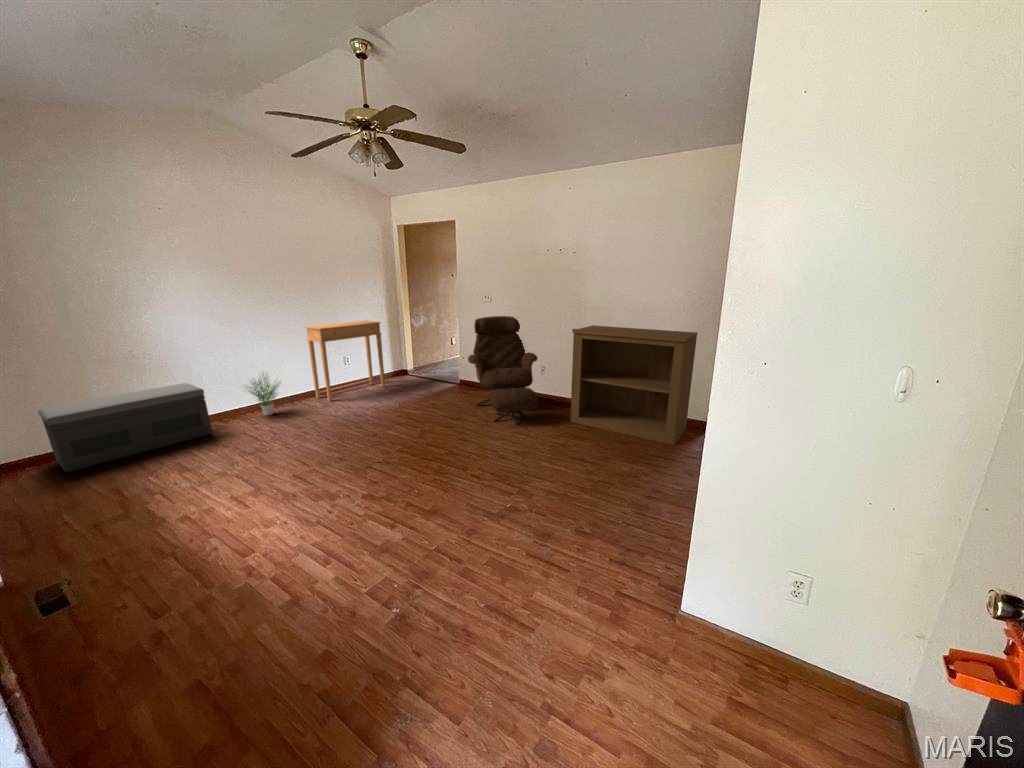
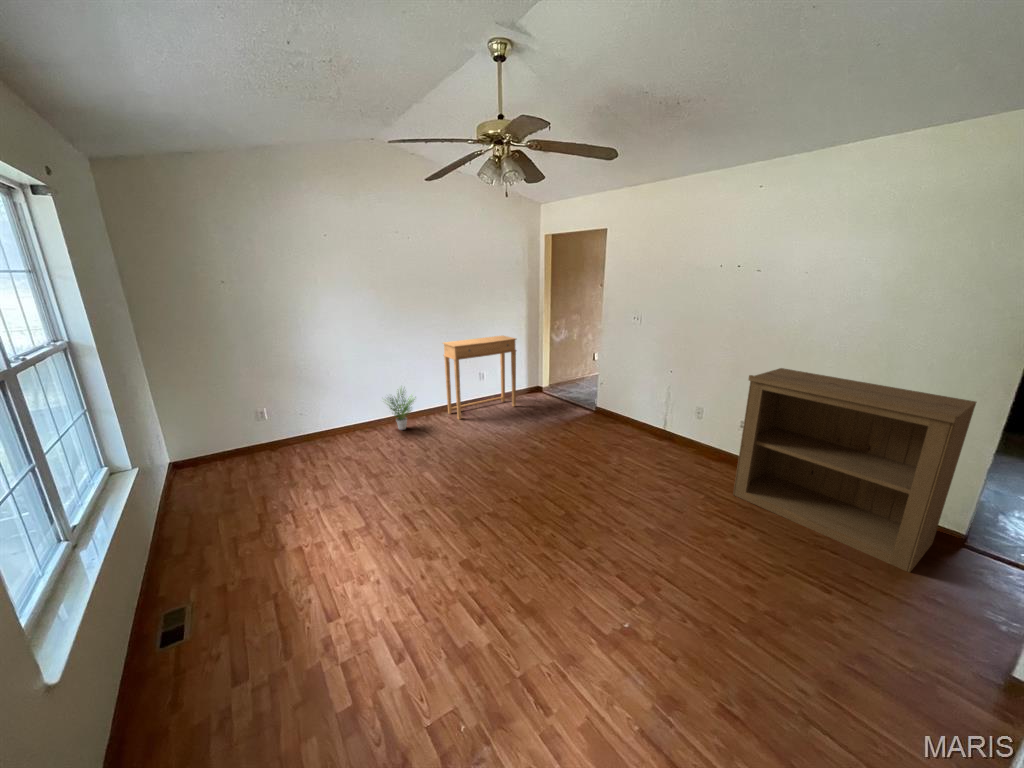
lounge chair: present [468,316,537,425] -> none [606,342,695,488]
storage bench: present [38,383,212,472] -> none [229,395,352,471]

